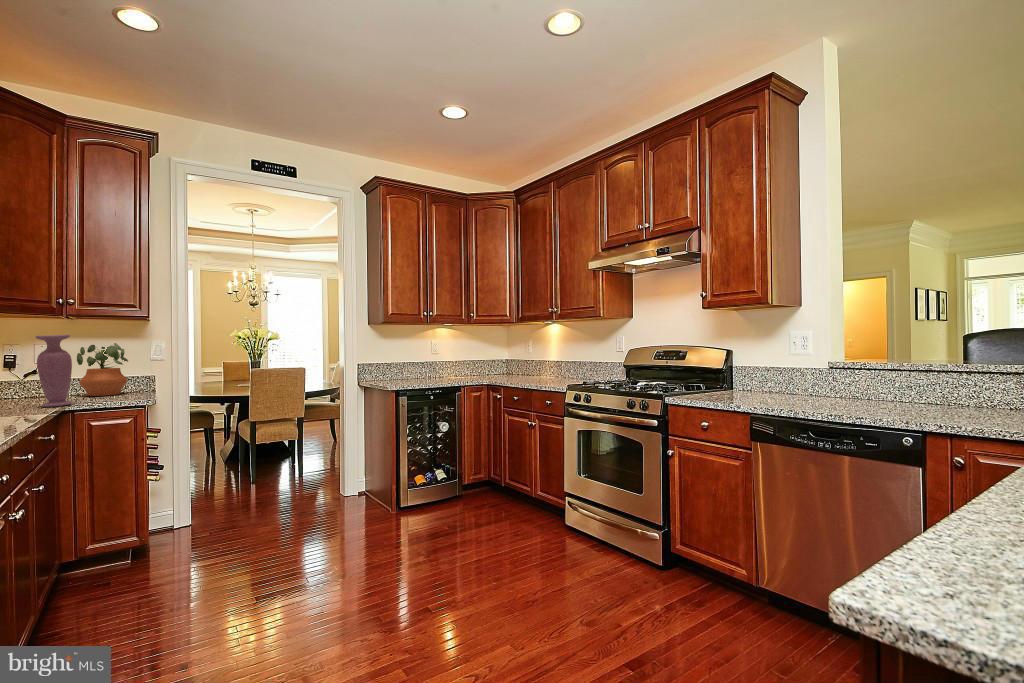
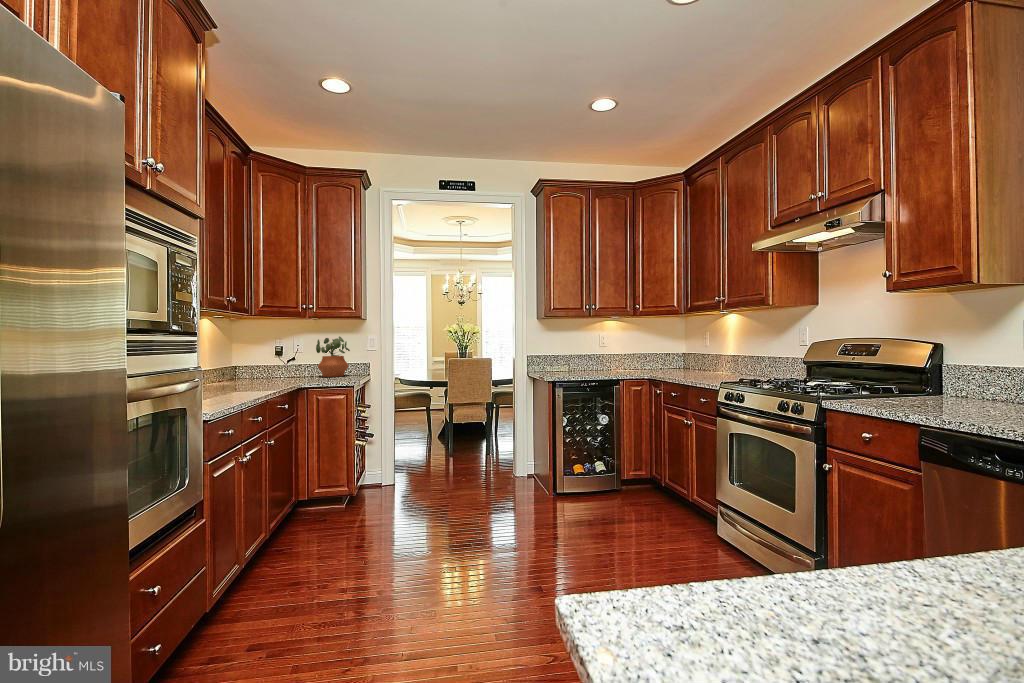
vase: present [35,335,72,407] -> none [283,330,305,383]

